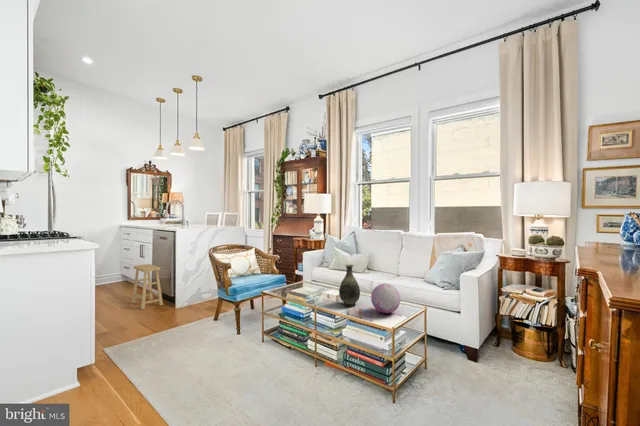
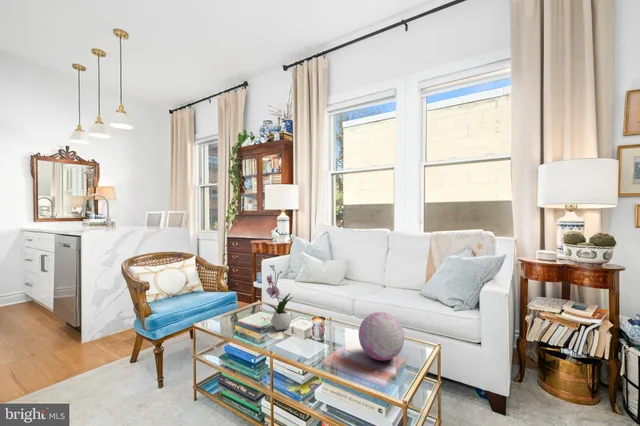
flower arrangement: none [311,253,329,297] -> present [266,265,293,330]
footstool: present [132,264,163,309] -> none [21,281,67,347]
vase: present [339,265,360,306] -> none [308,282,340,348]

